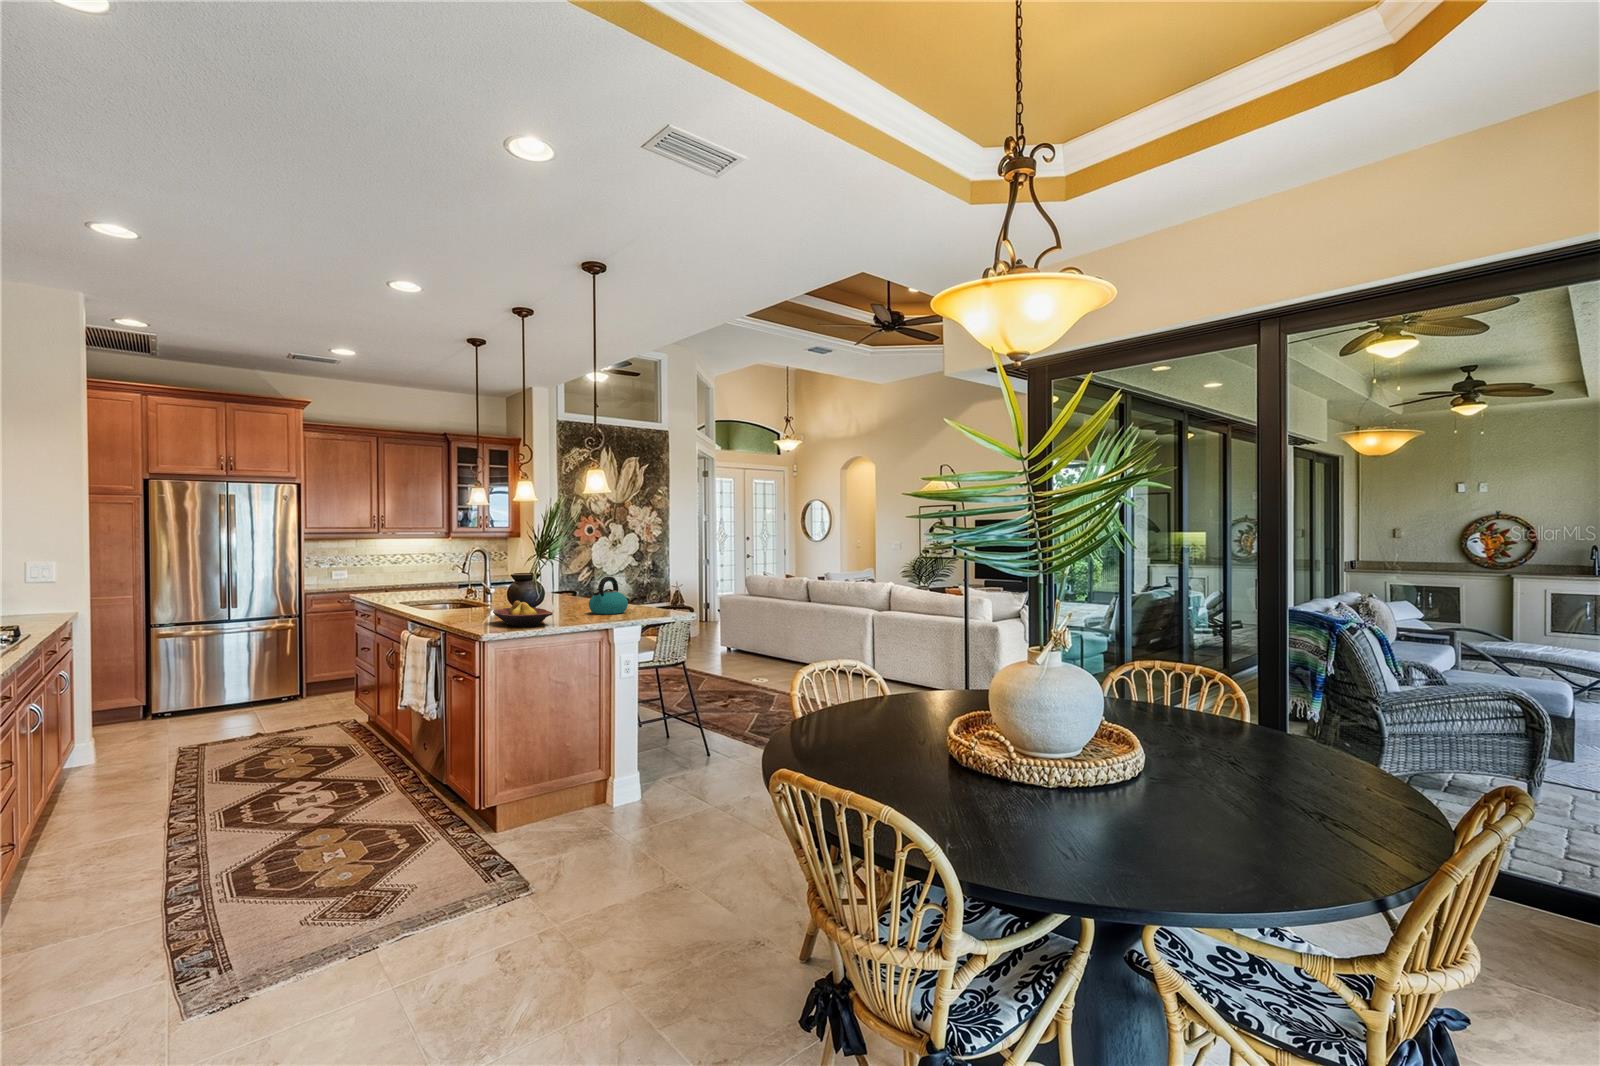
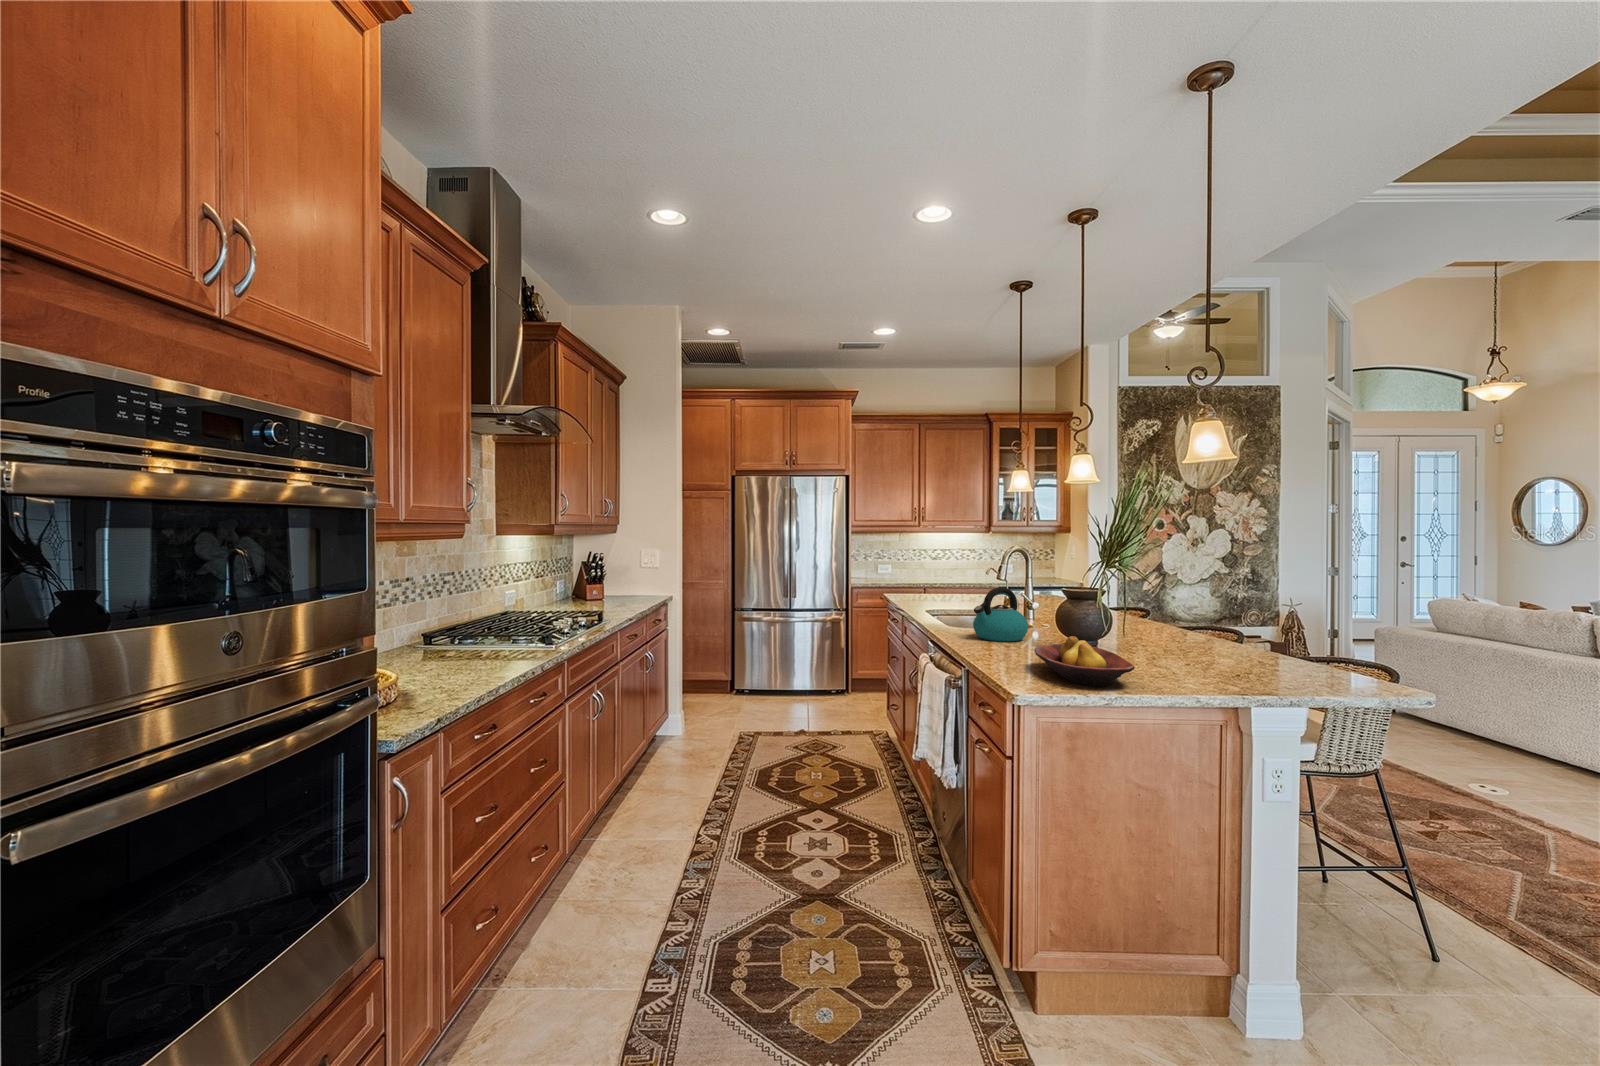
kettle: present [589,577,628,615] -> present [973,587,1028,642]

